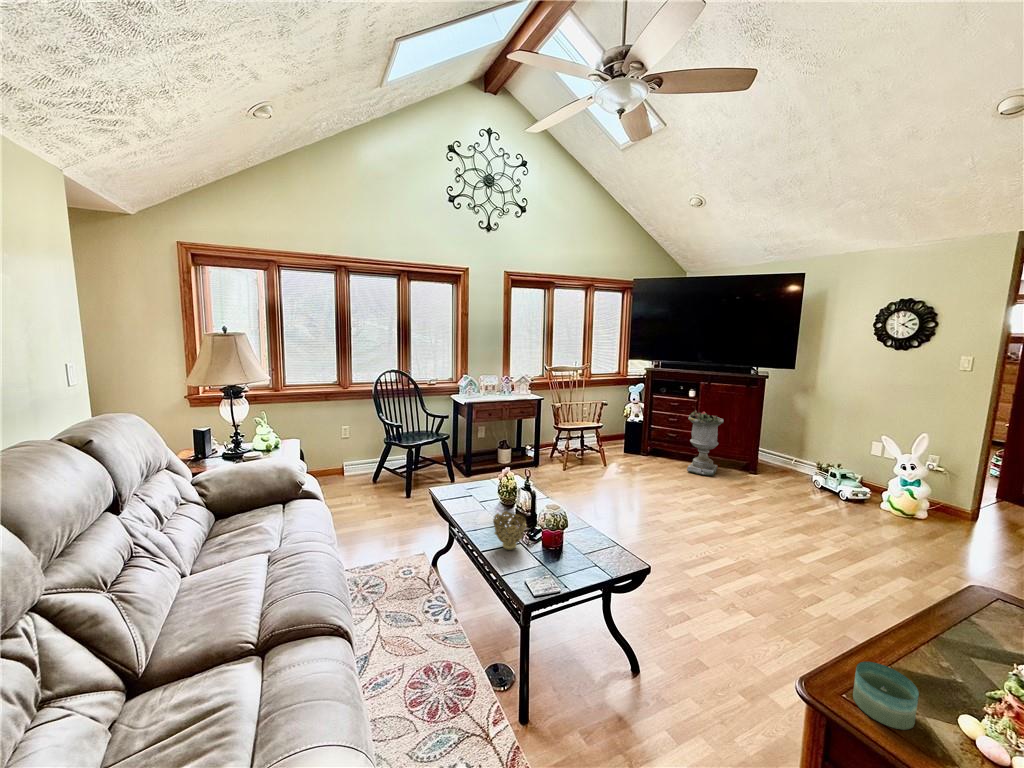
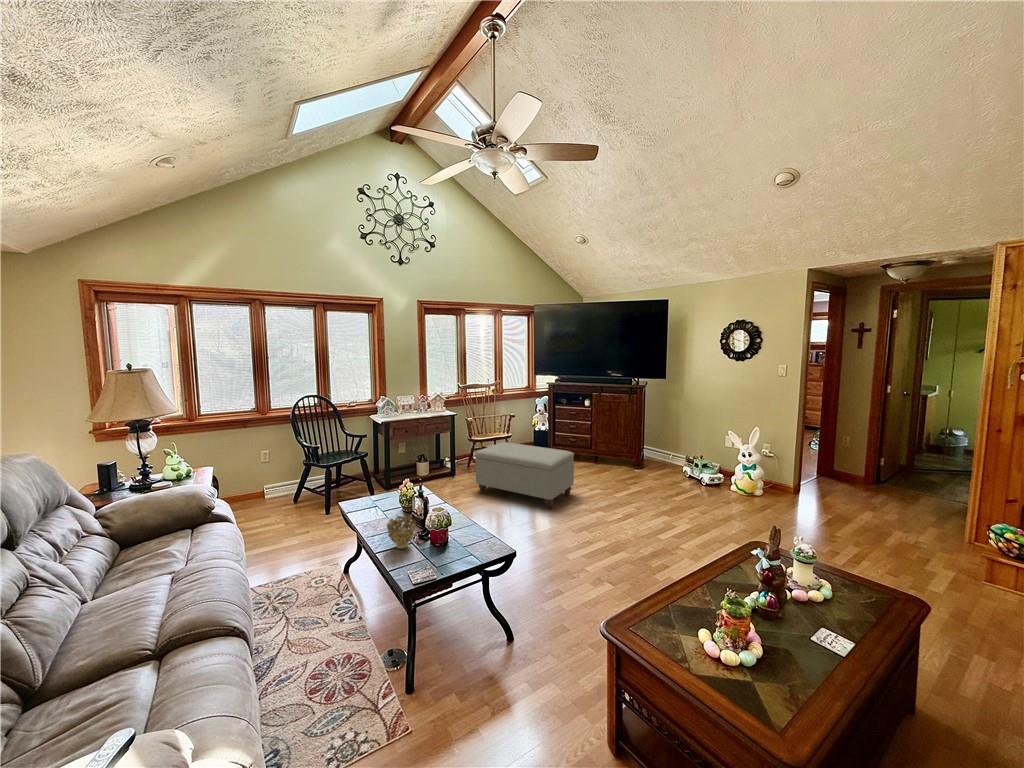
planter: present [687,410,724,475] -> none [583,417,611,473]
ottoman: none [565,433,683,513] -> present [475,442,574,509]
candle: present [853,661,919,730] -> none [633,600,669,643]

